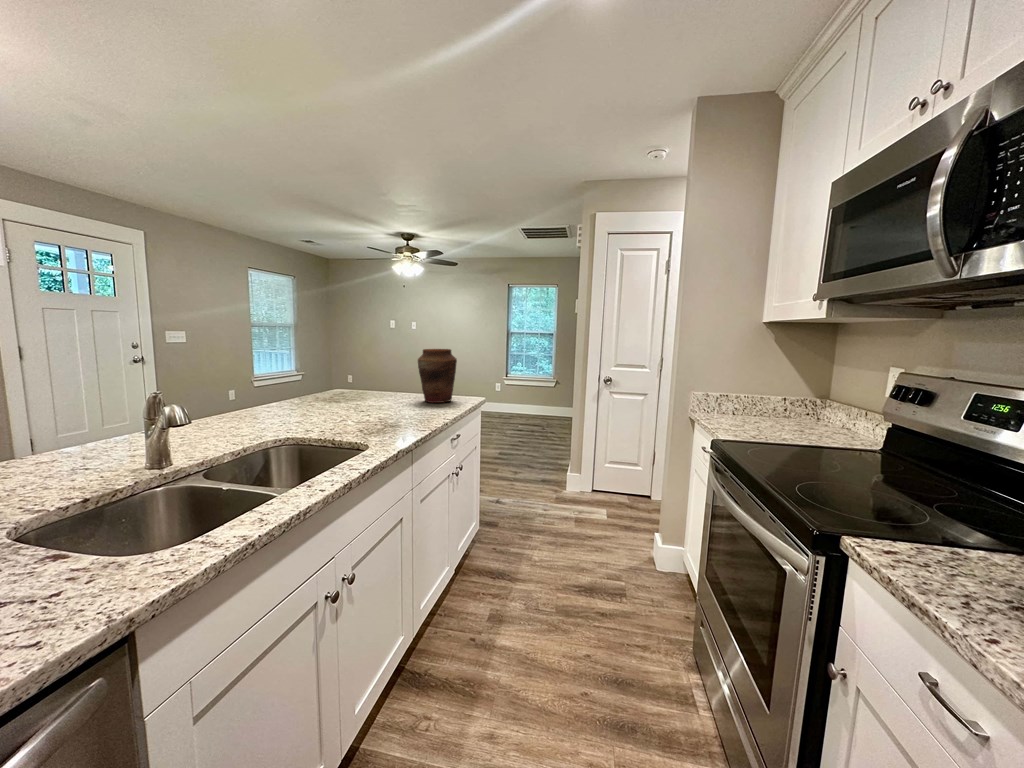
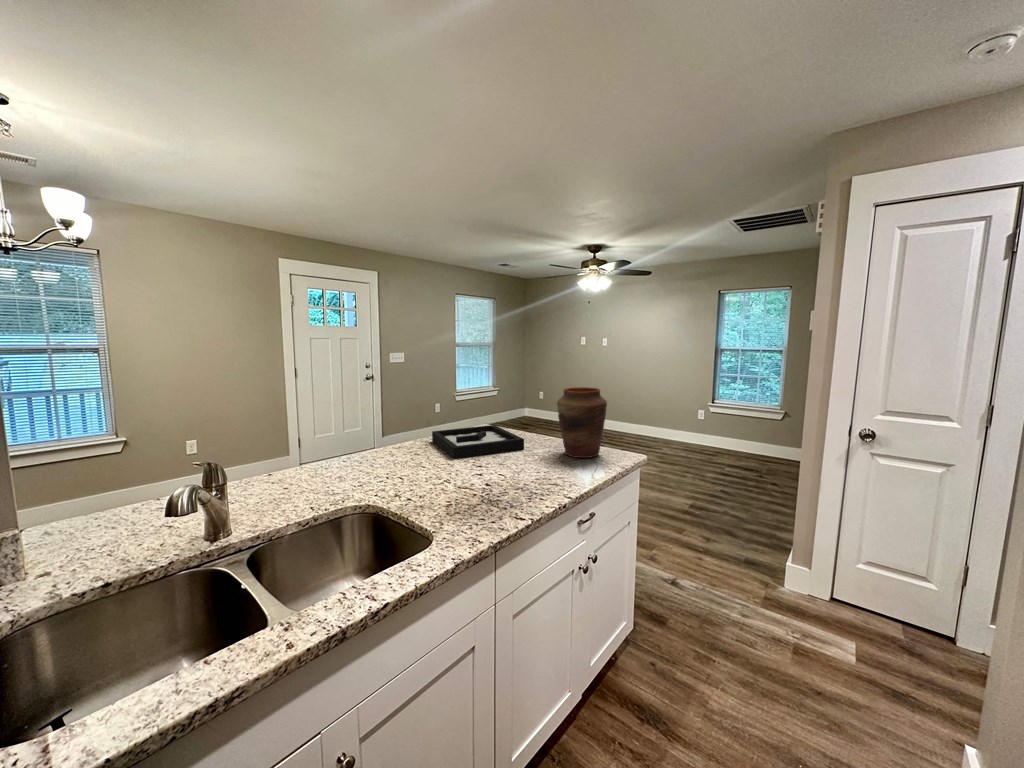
decorative tray: none [294,387,389,411] -> present [432,425,524,459]

